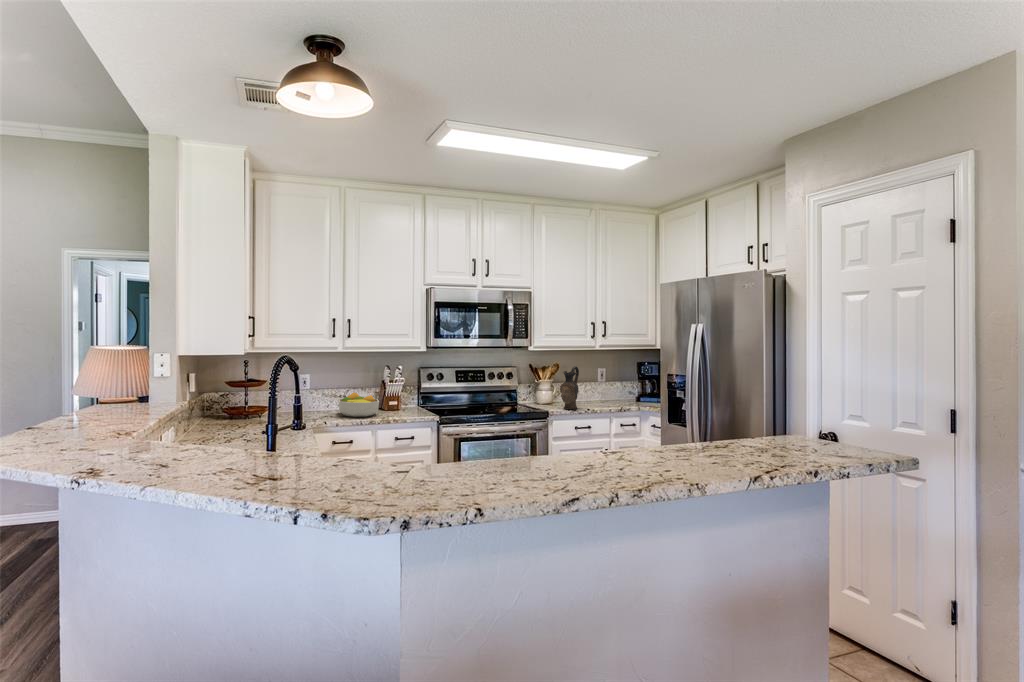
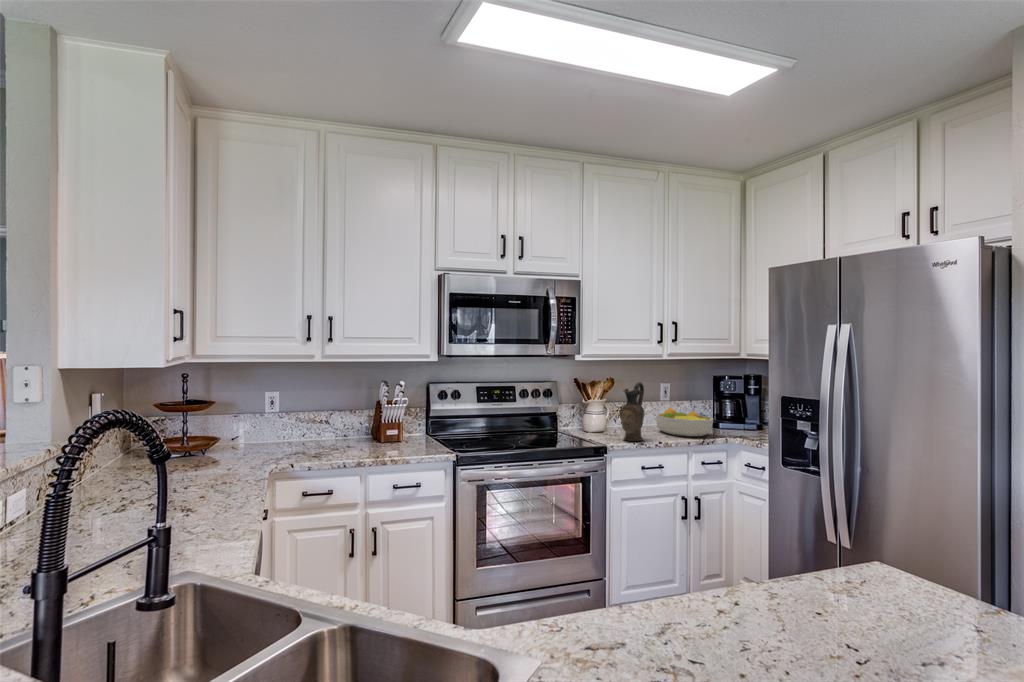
fruit bowl: present [338,393,379,417] -> present [656,407,713,437]

